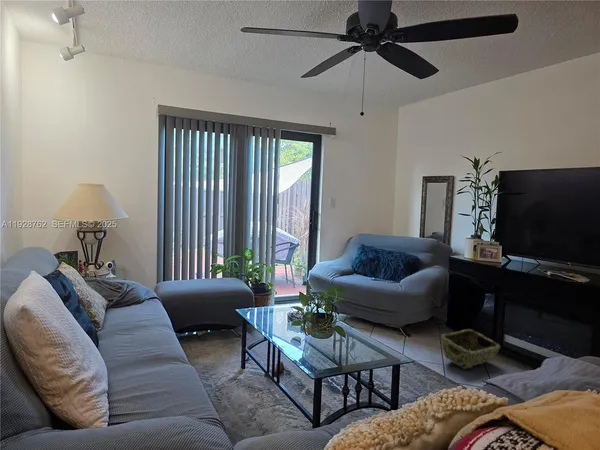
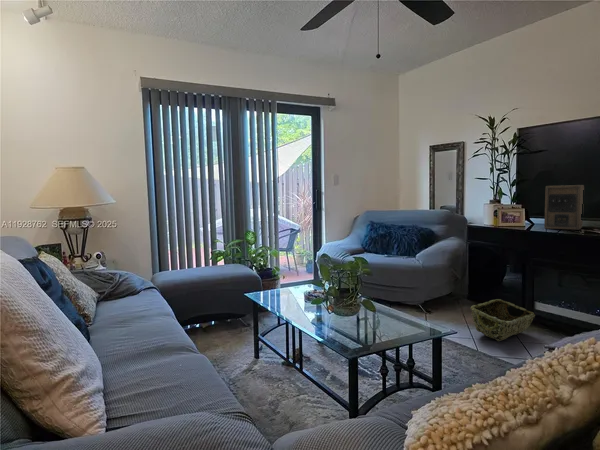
speaker: none [514,228,553,272] -> present [544,185,584,230]

